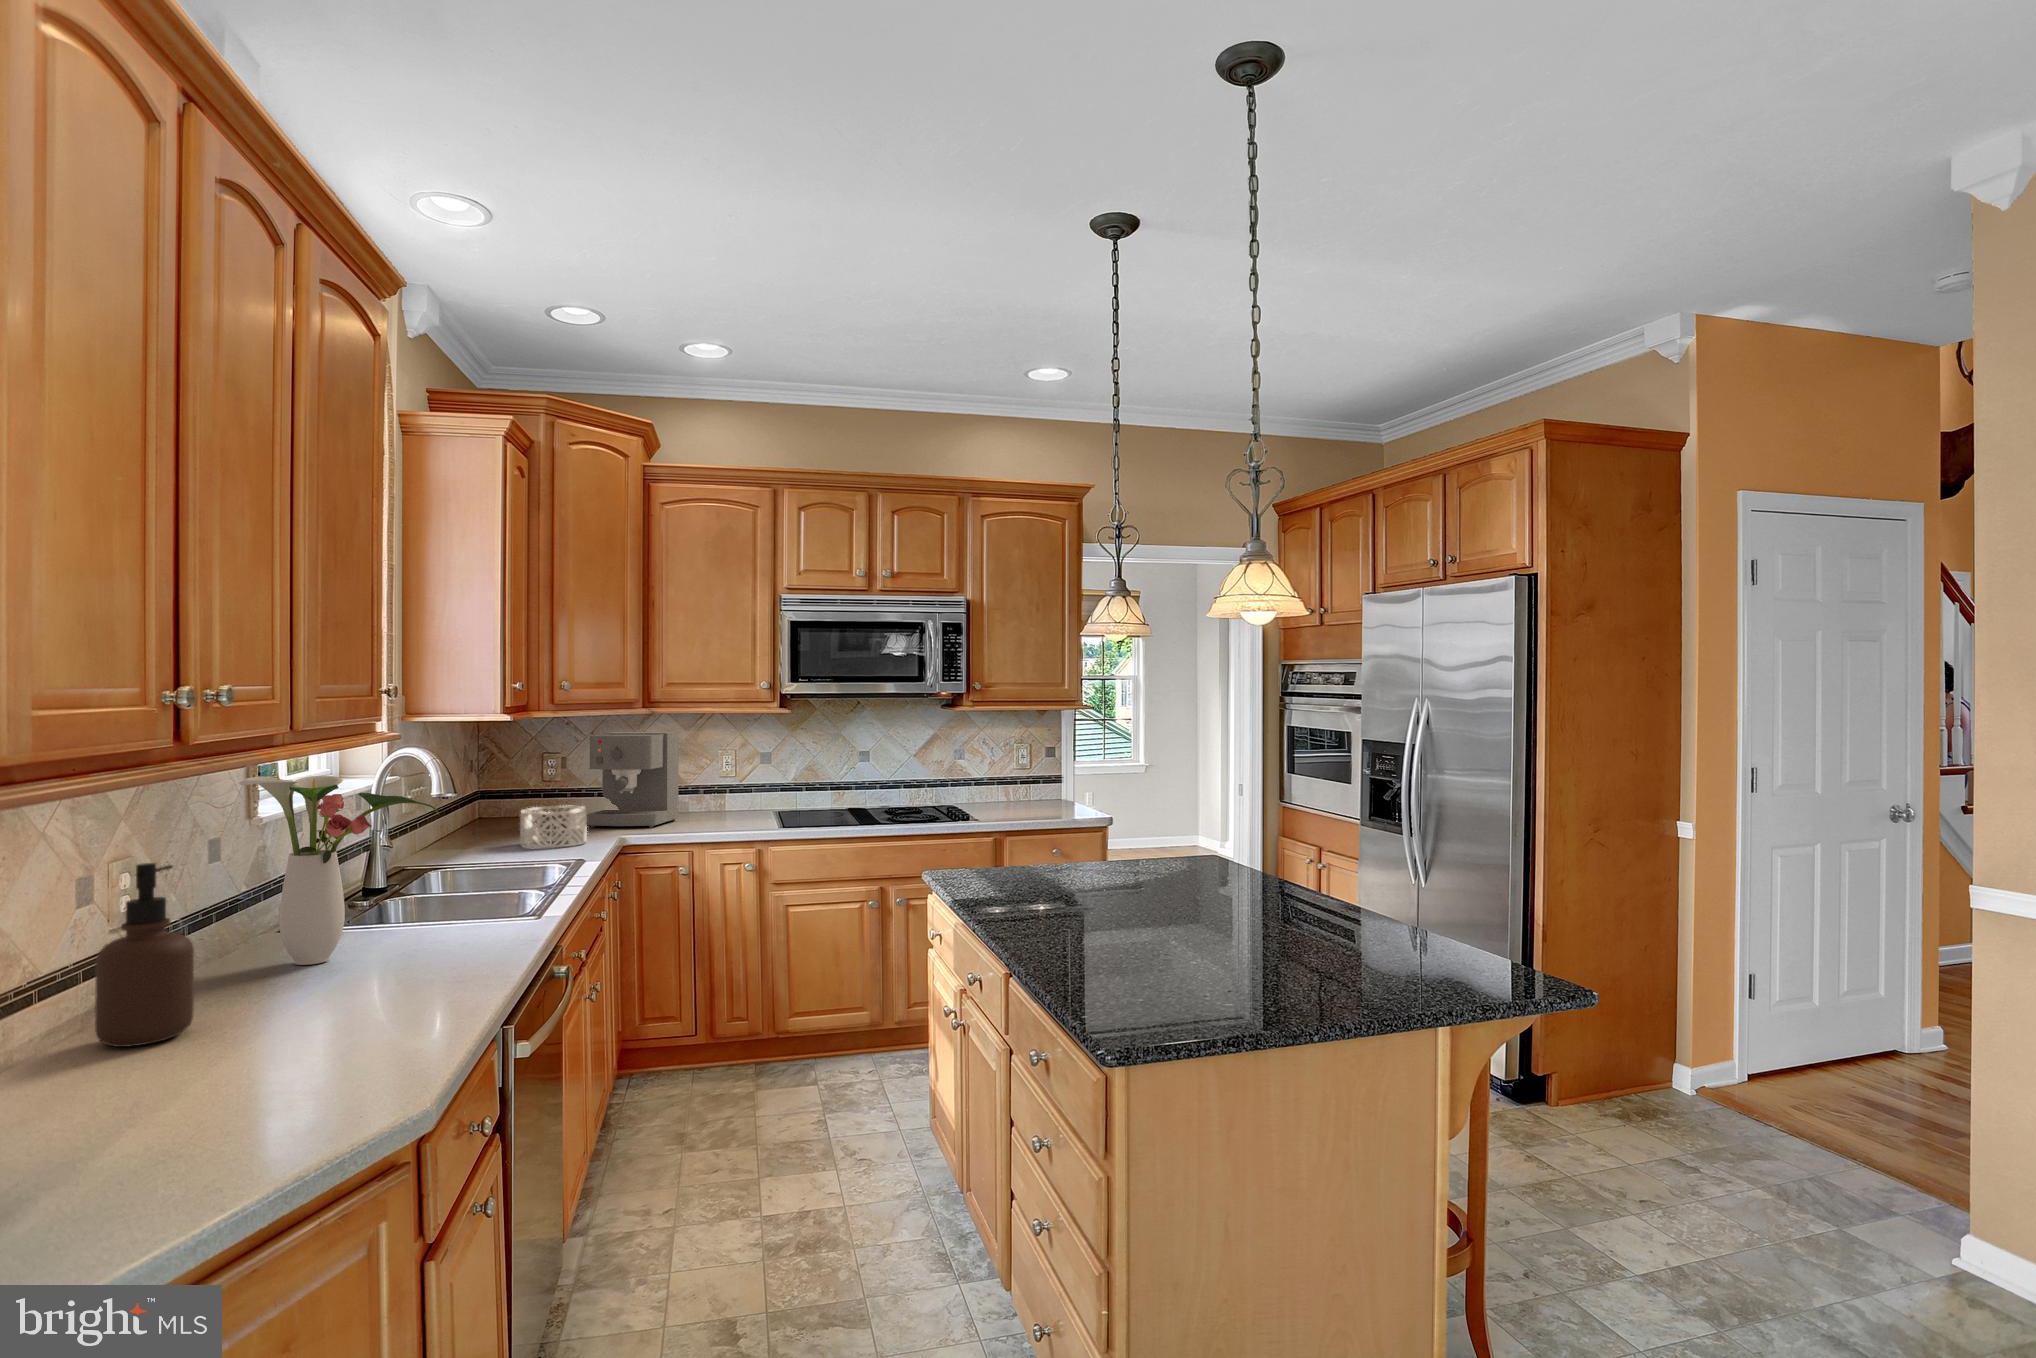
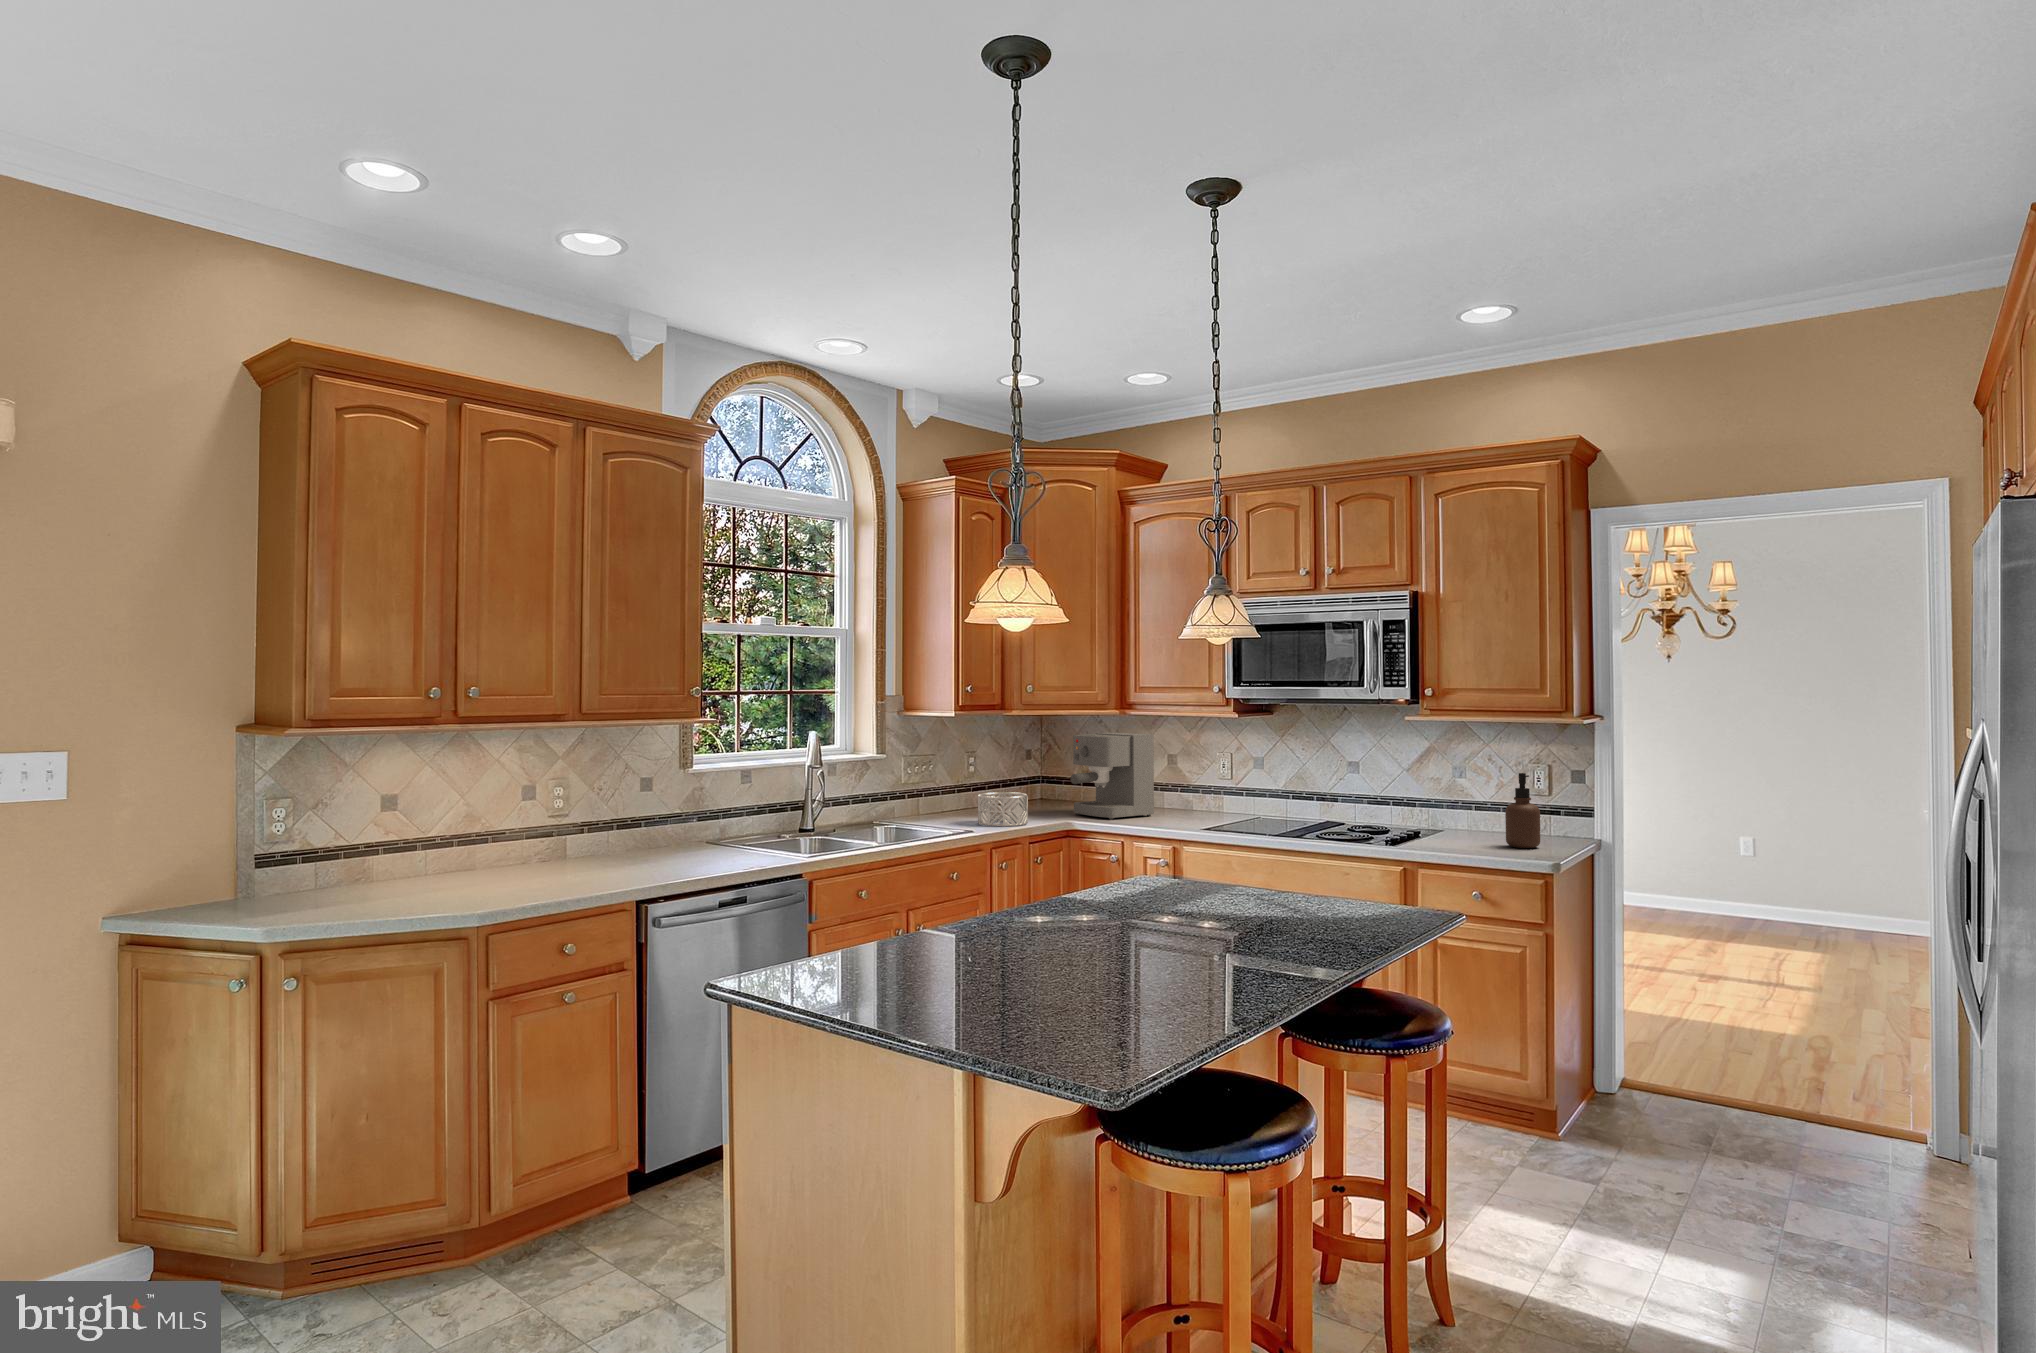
flower arrangement: present [239,774,439,965] -> none [606,753,711,870]
soap dispenser: present [95,863,194,1047] -> present [1505,773,1540,848]

